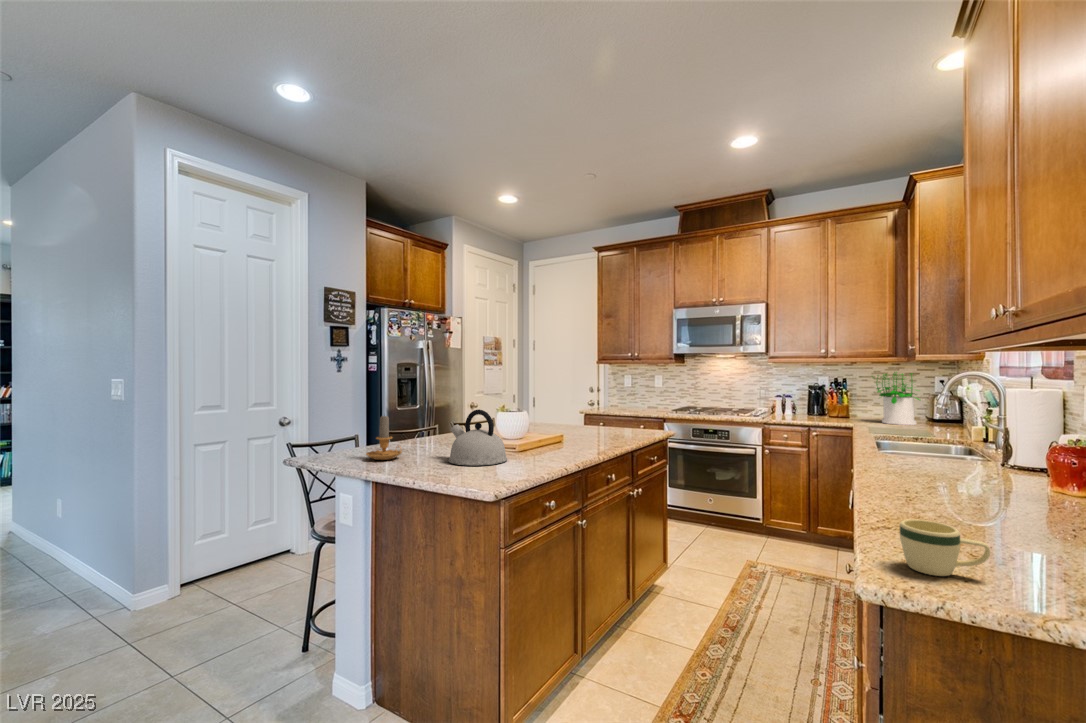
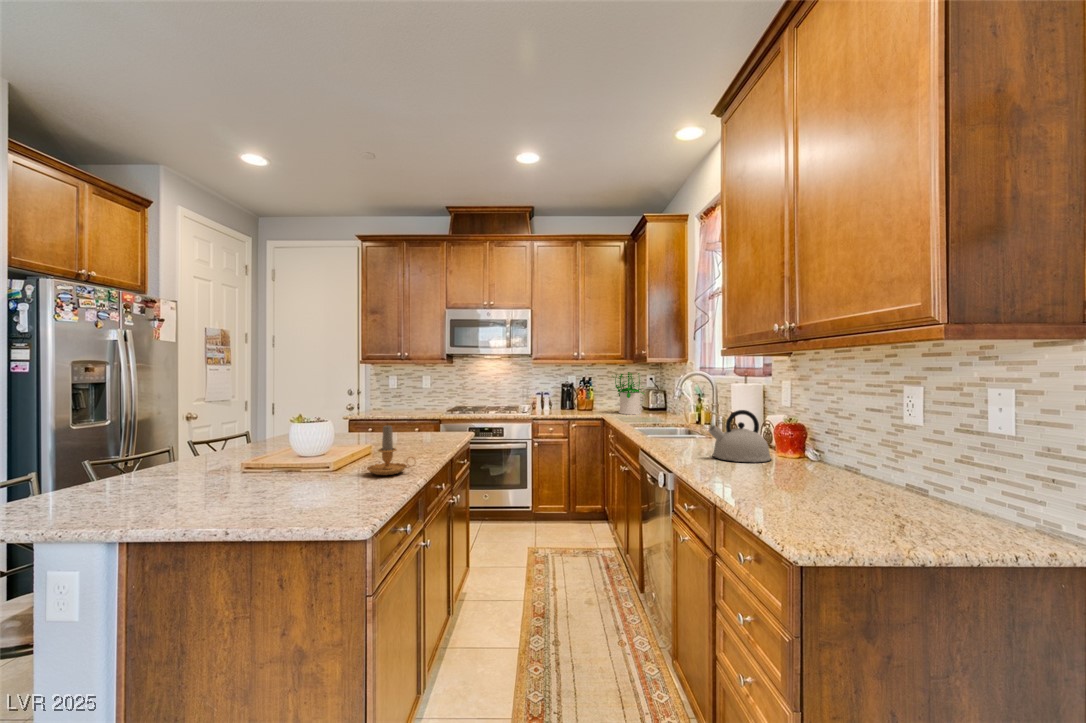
kettle: present [449,409,507,466] -> present [708,410,771,462]
candle: present [366,416,402,460] -> present [367,425,413,475]
mug: present [900,519,990,576] -> none [793,497,851,539]

